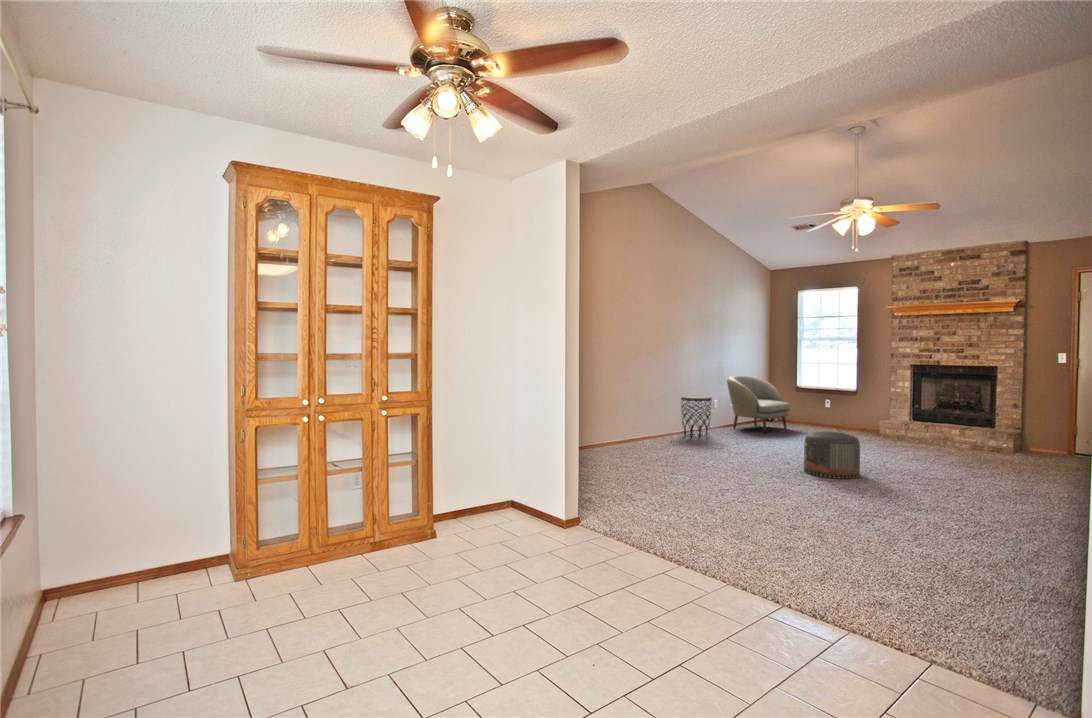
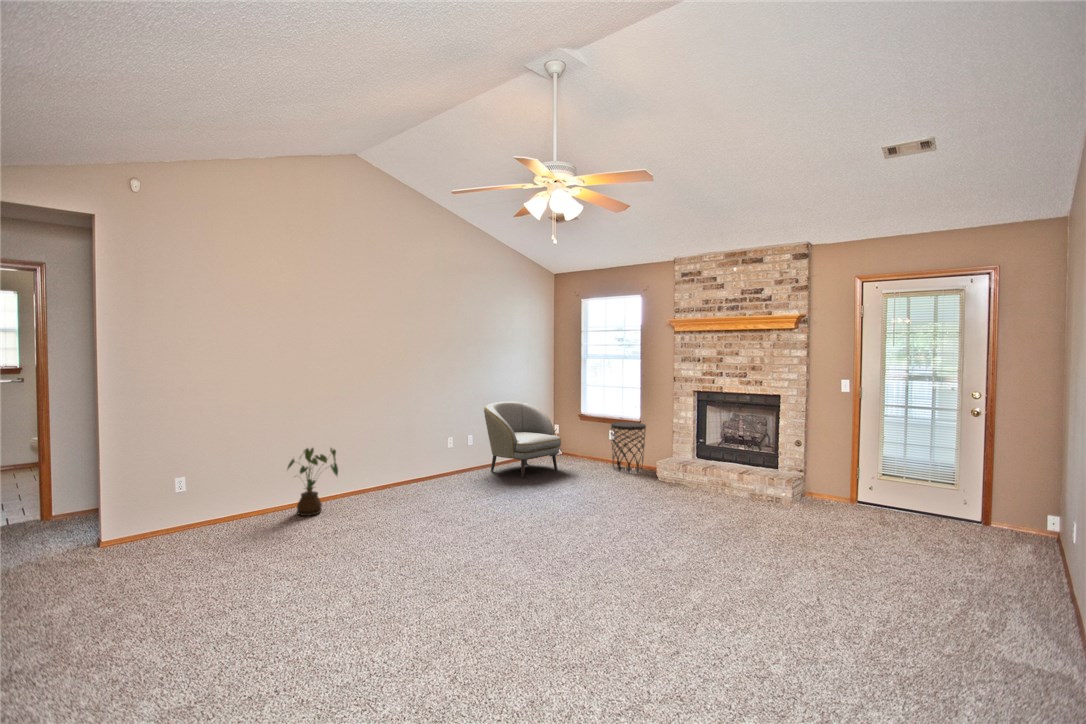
side table: present [681,396,712,438] -> present [611,422,646,472]
house plant: none [623,402,657,448] -> present [288,448,338,516]
pouf: present [804,431,860,479] -> none [500,496,573,574]

